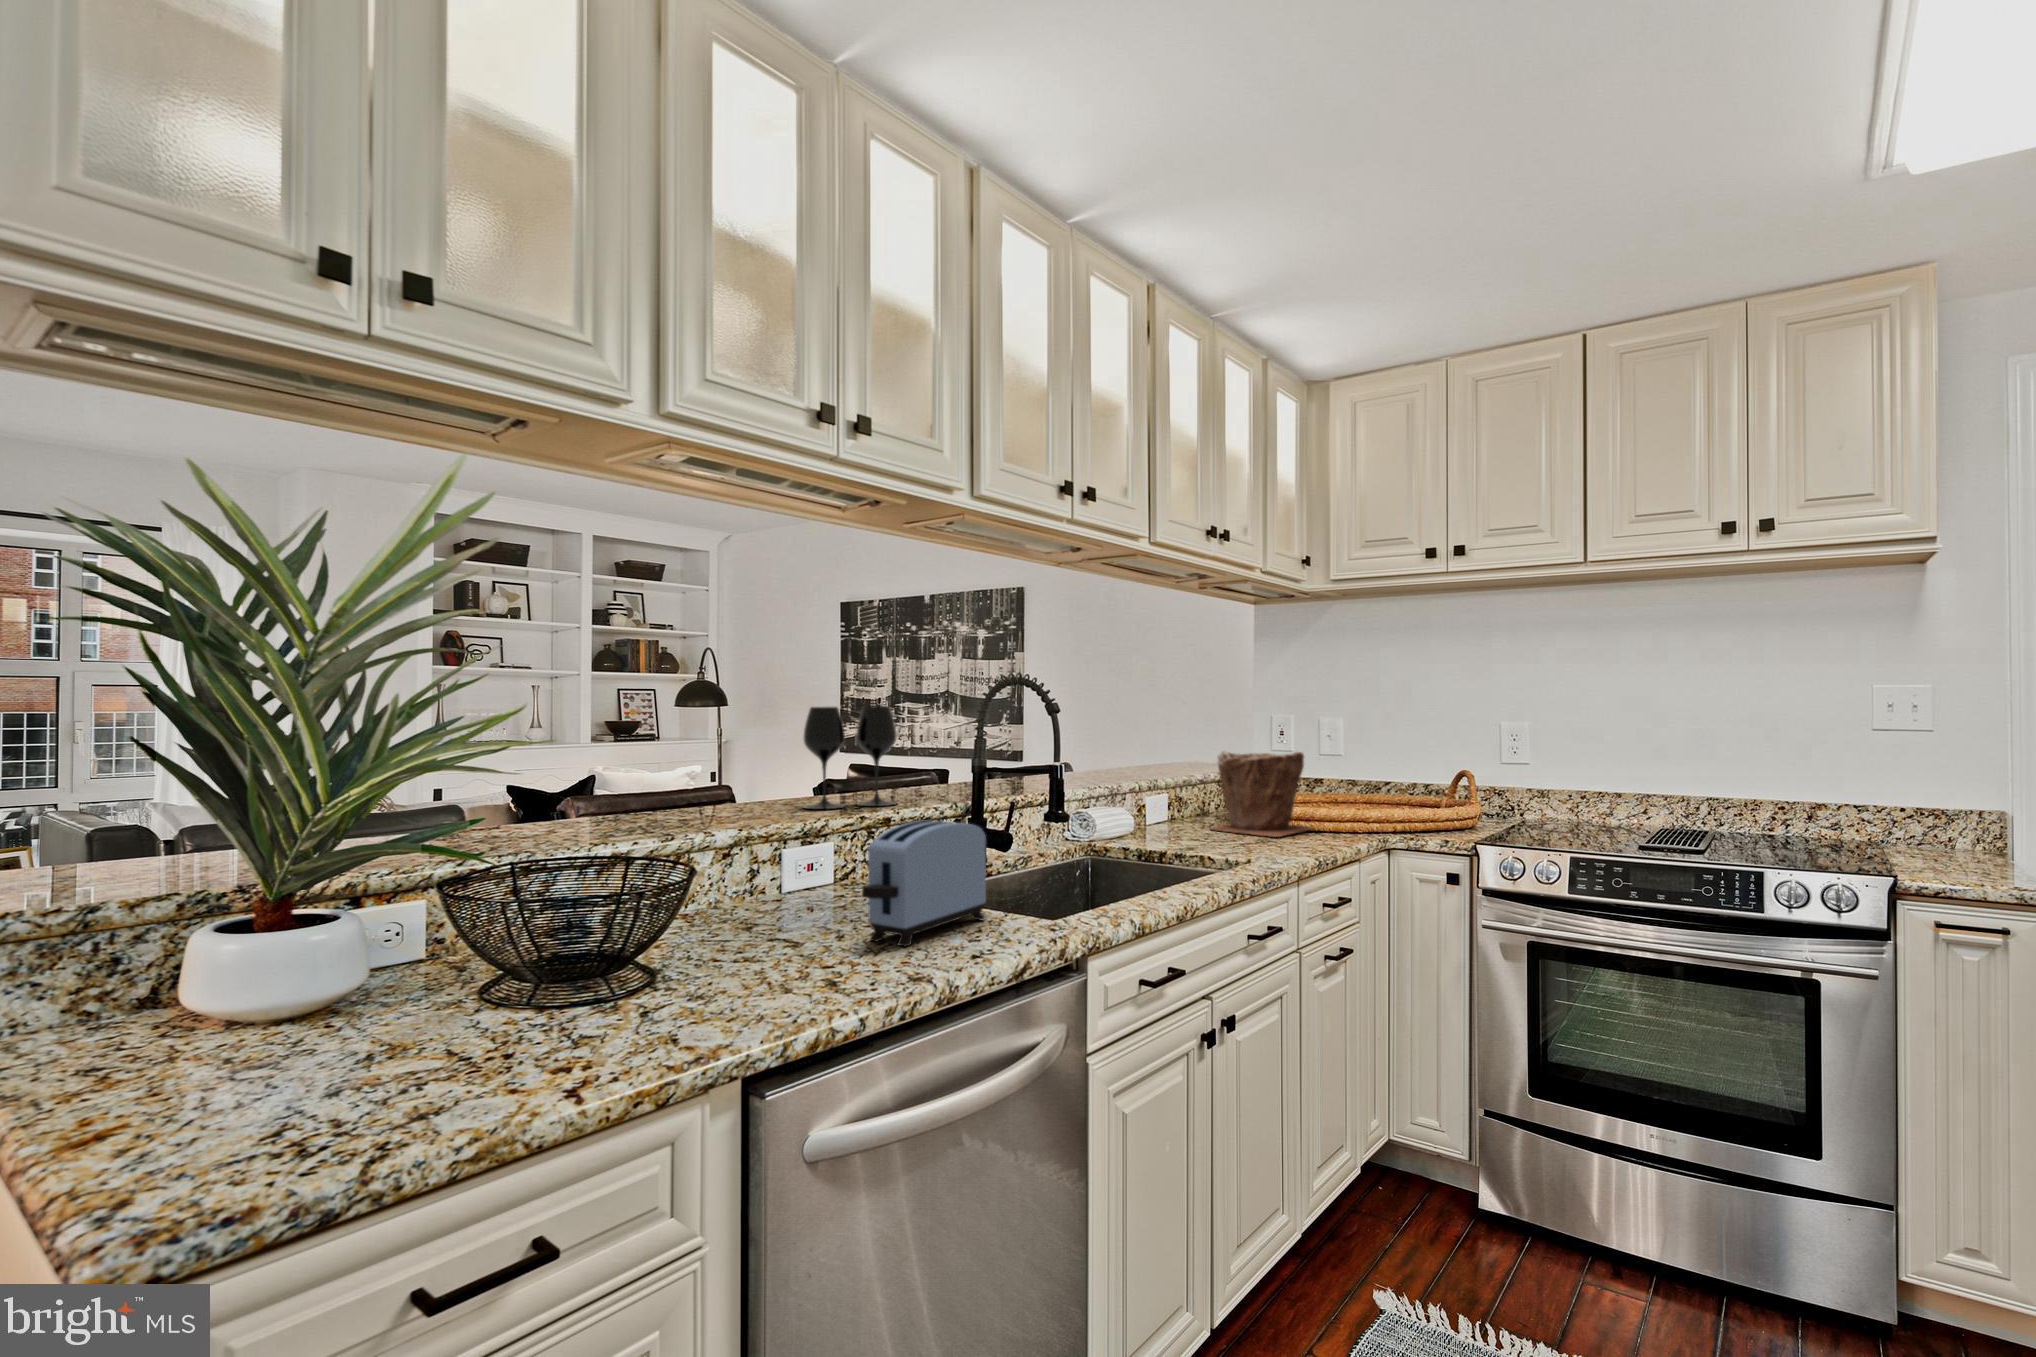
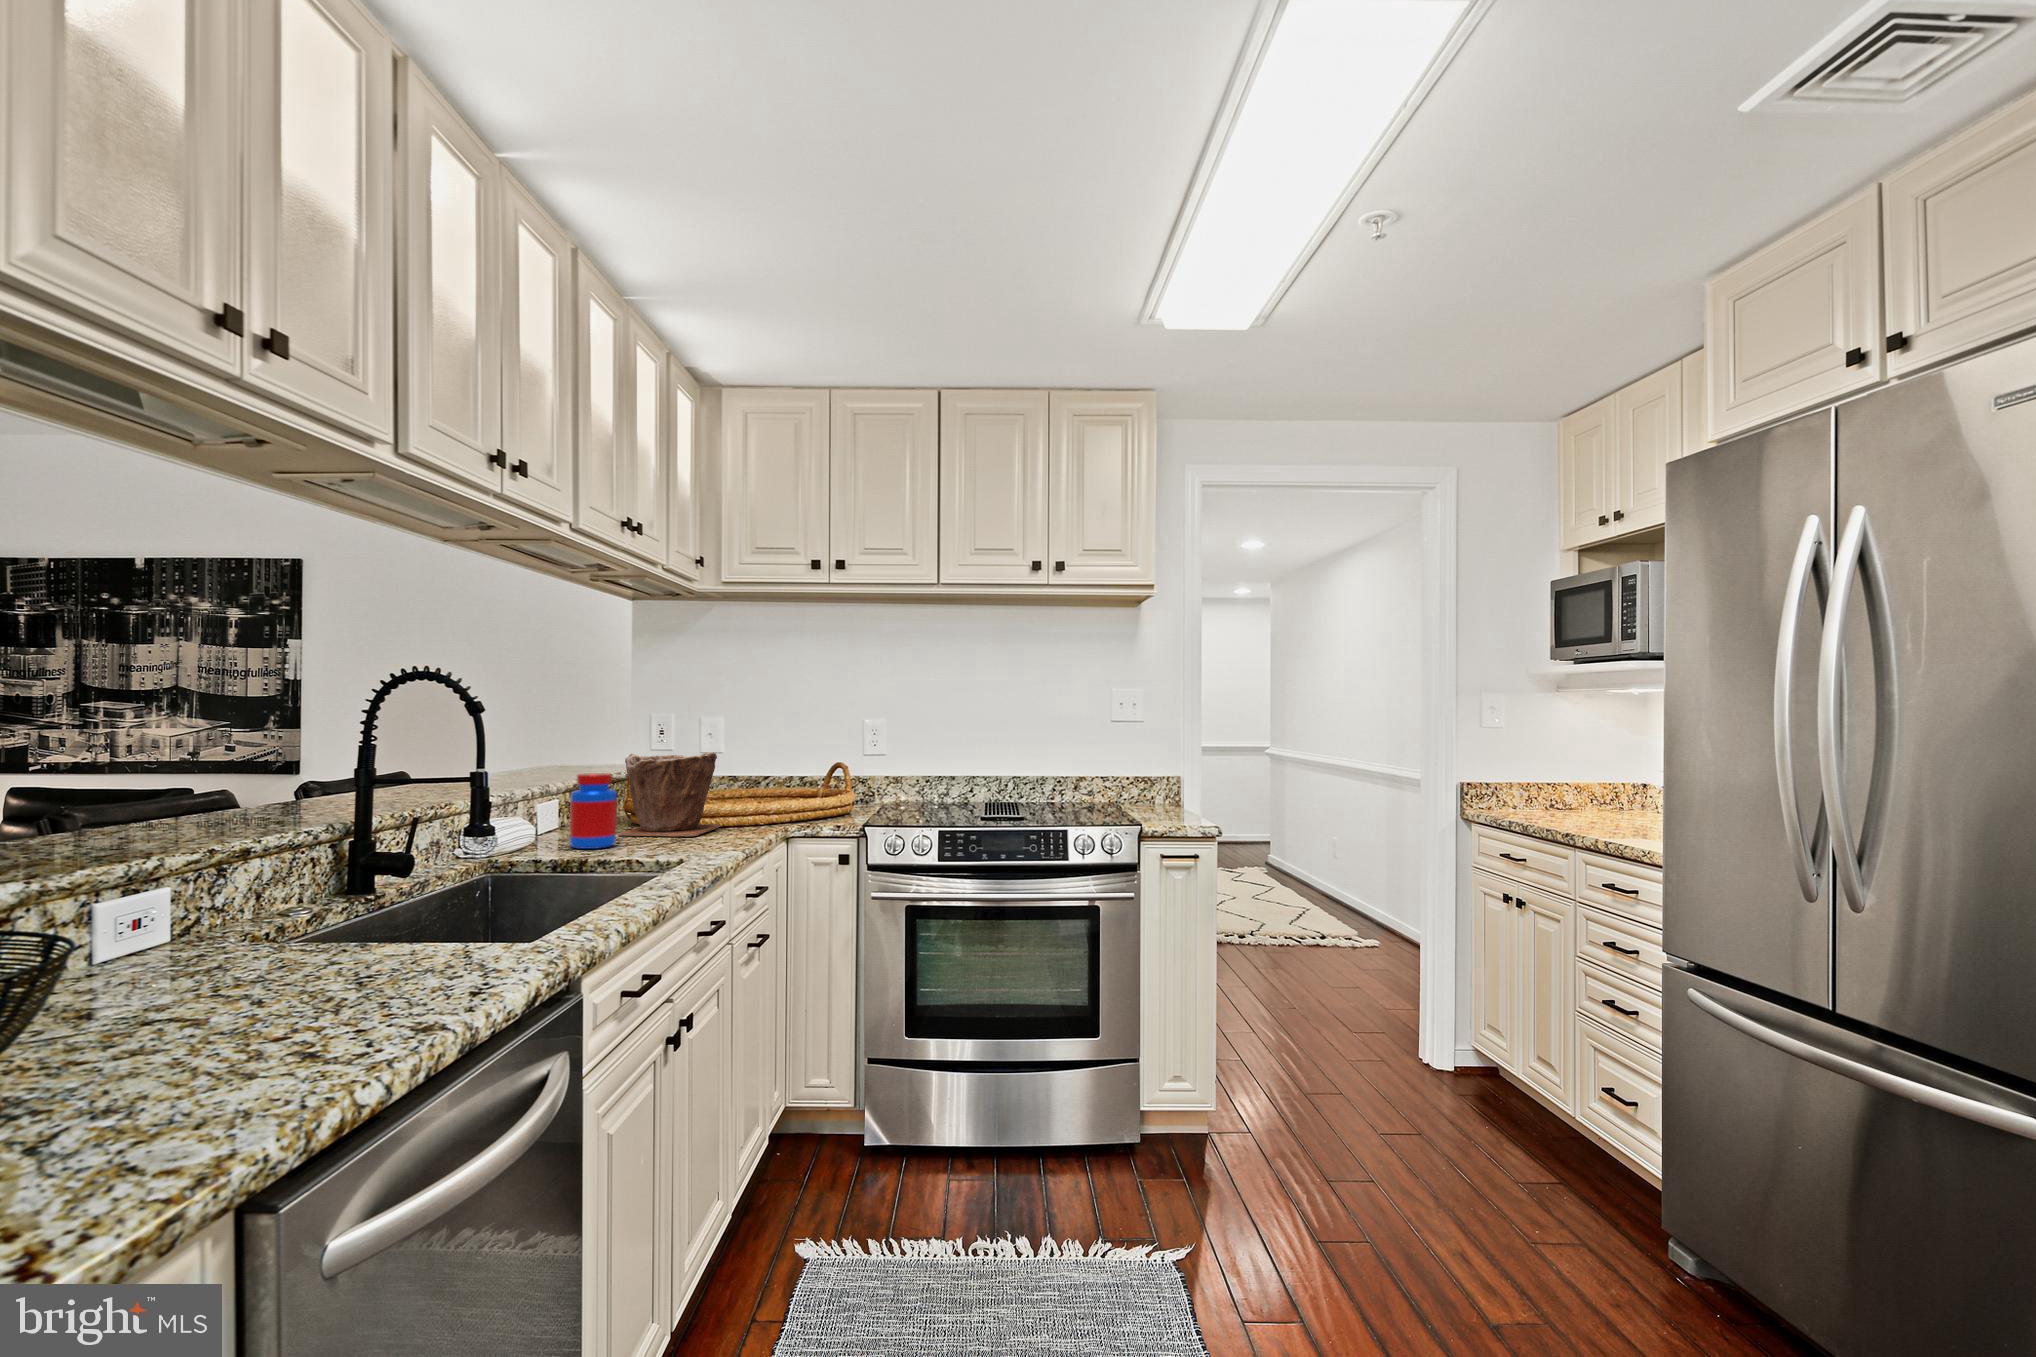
wine glass: present [804,706,897,809] -> none [71,701,242,846]
jar: none [1157,769,1198,841] -> present [570,773,617,849]
toaster: present [862,821,987,946] -> none [303,839,452,1000]

